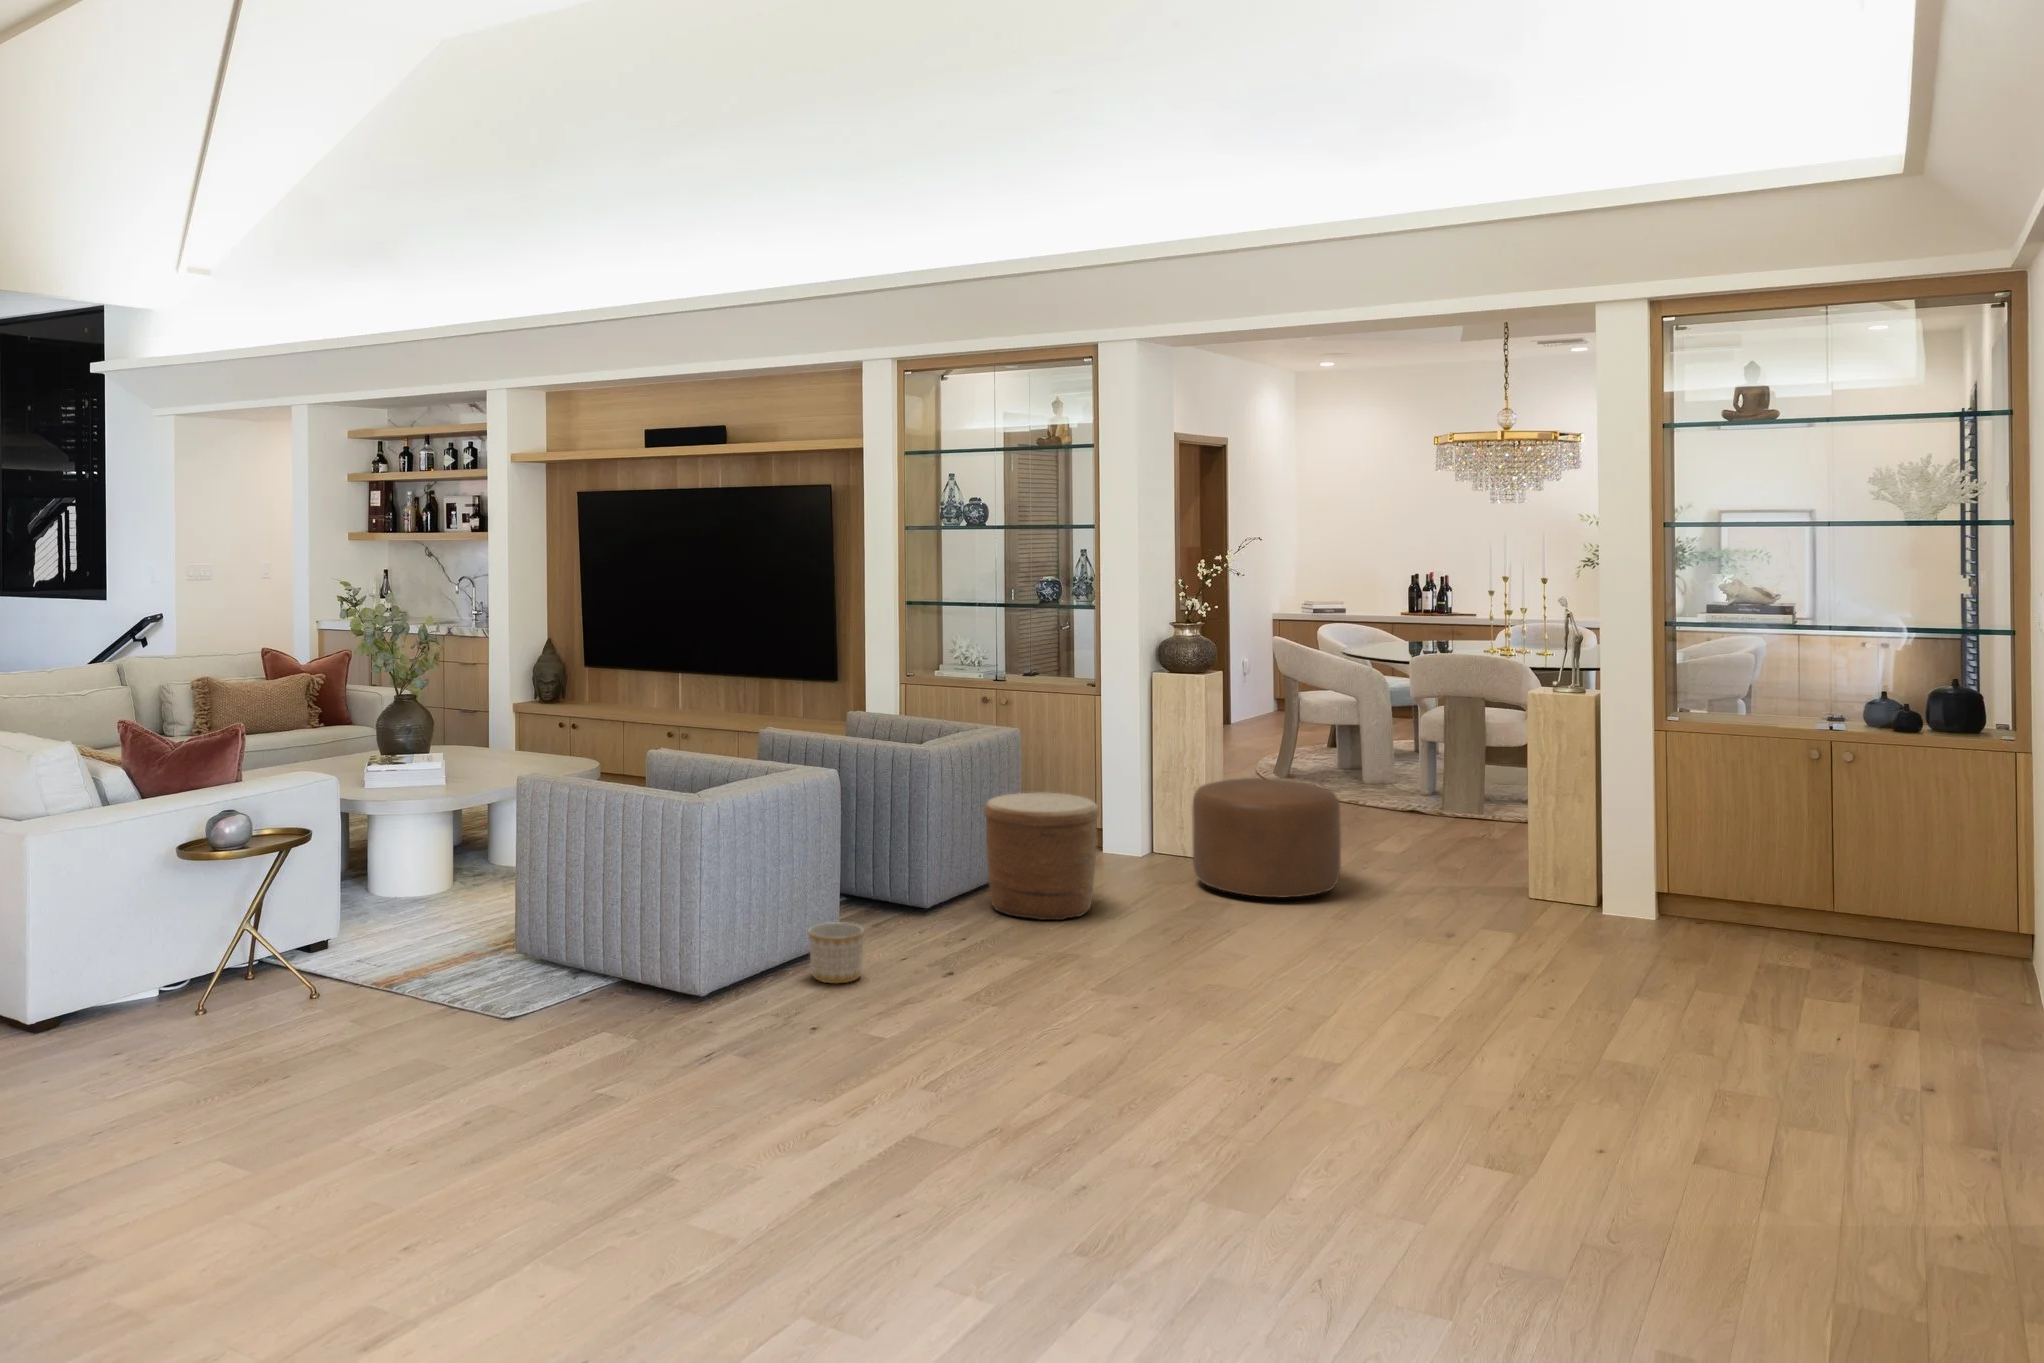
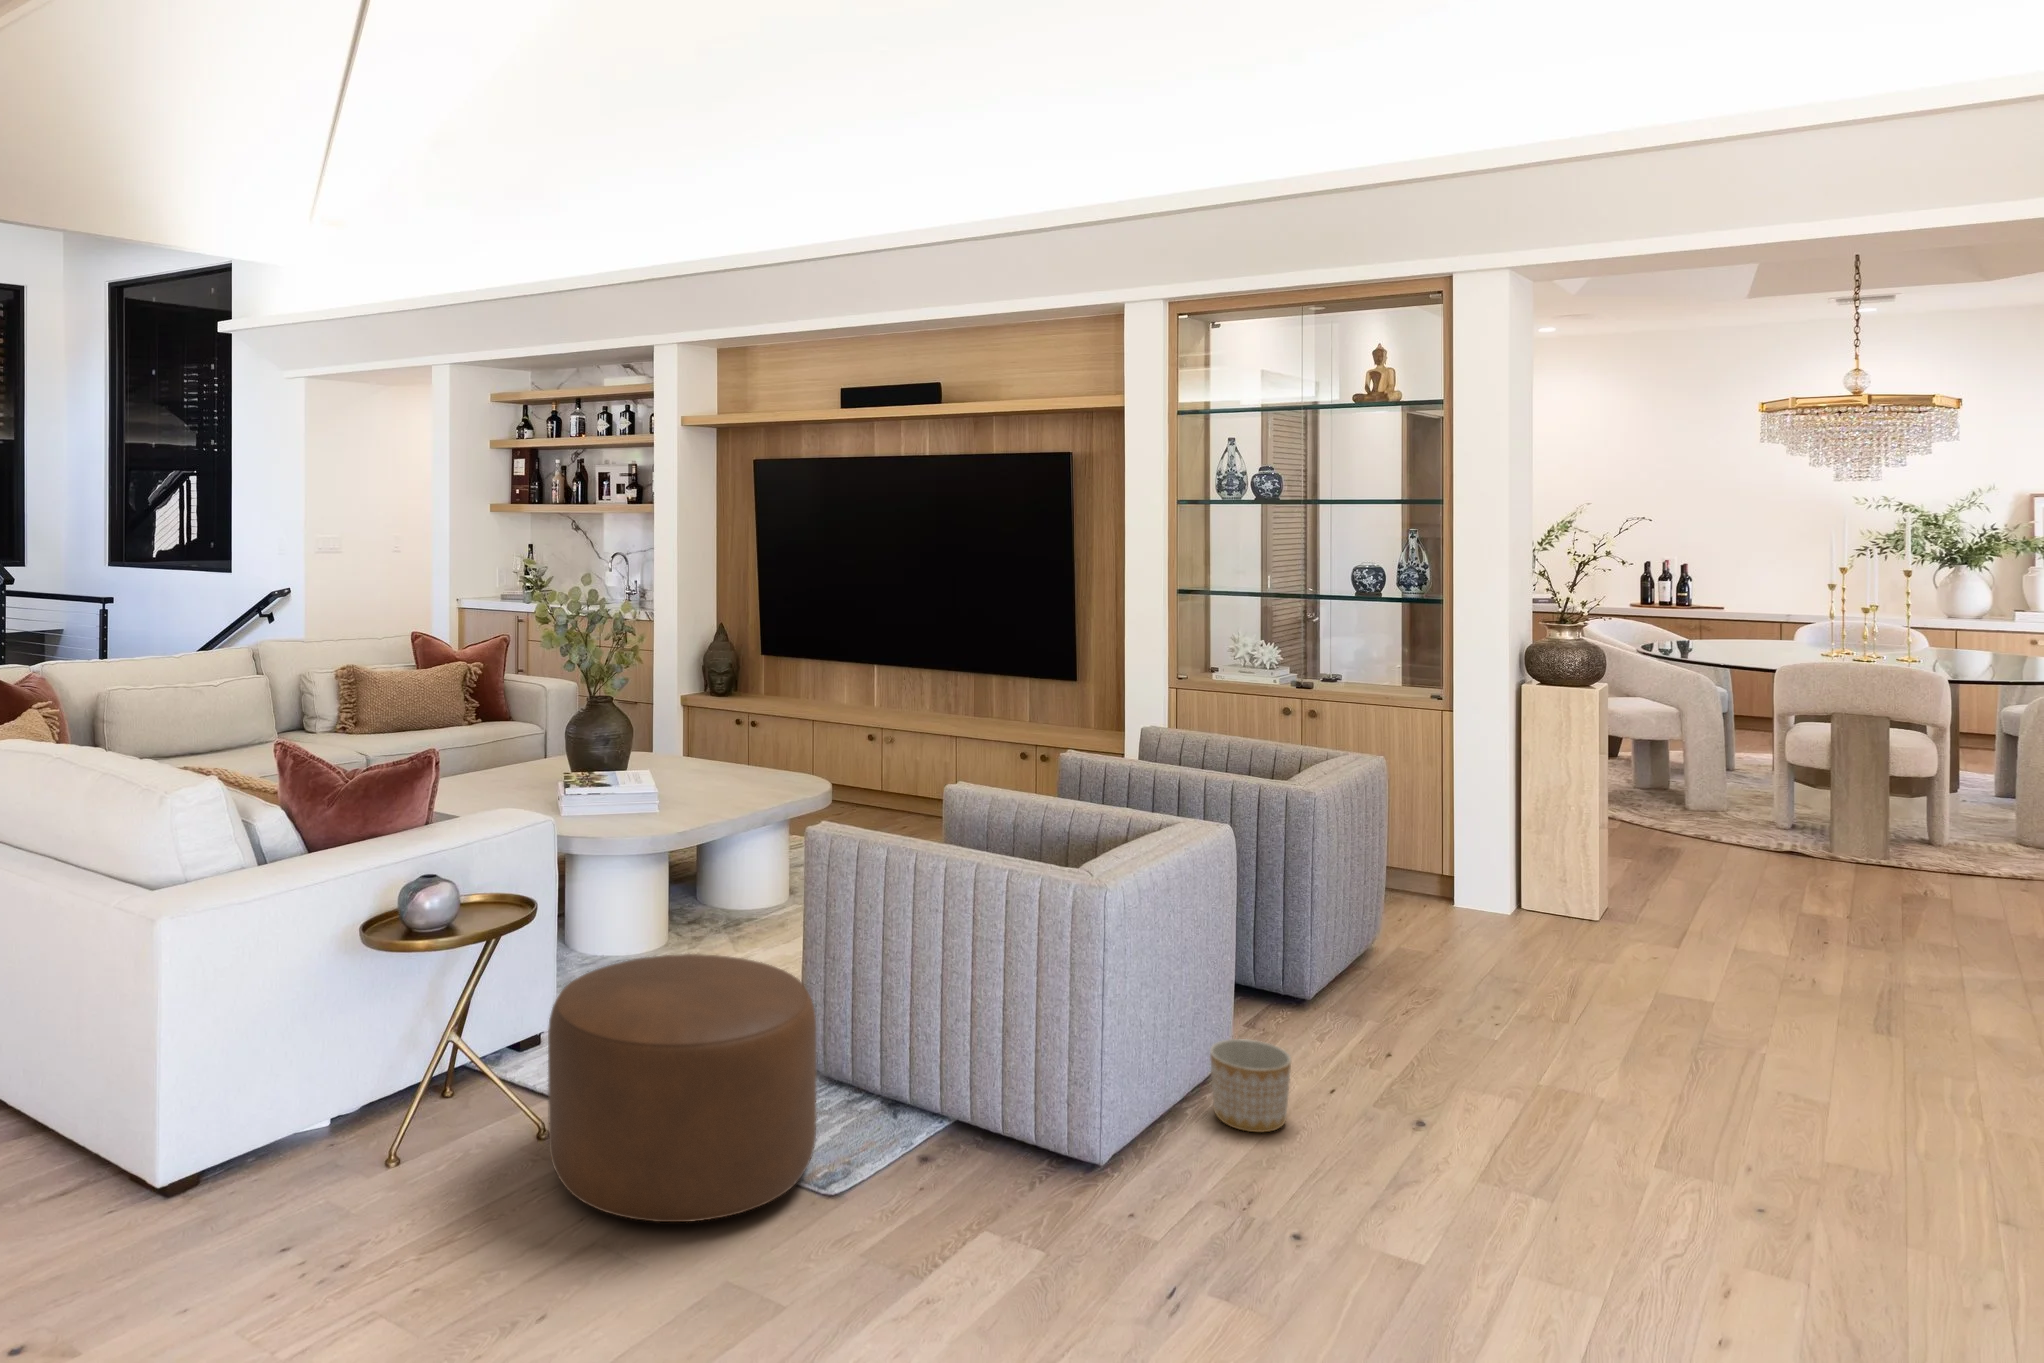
ottoman: present [1192,778,1341,898] -> present [548,954,816,1222]
woven basket: present [984,793,1099,920] -> none [1366,844,1529,1022]

